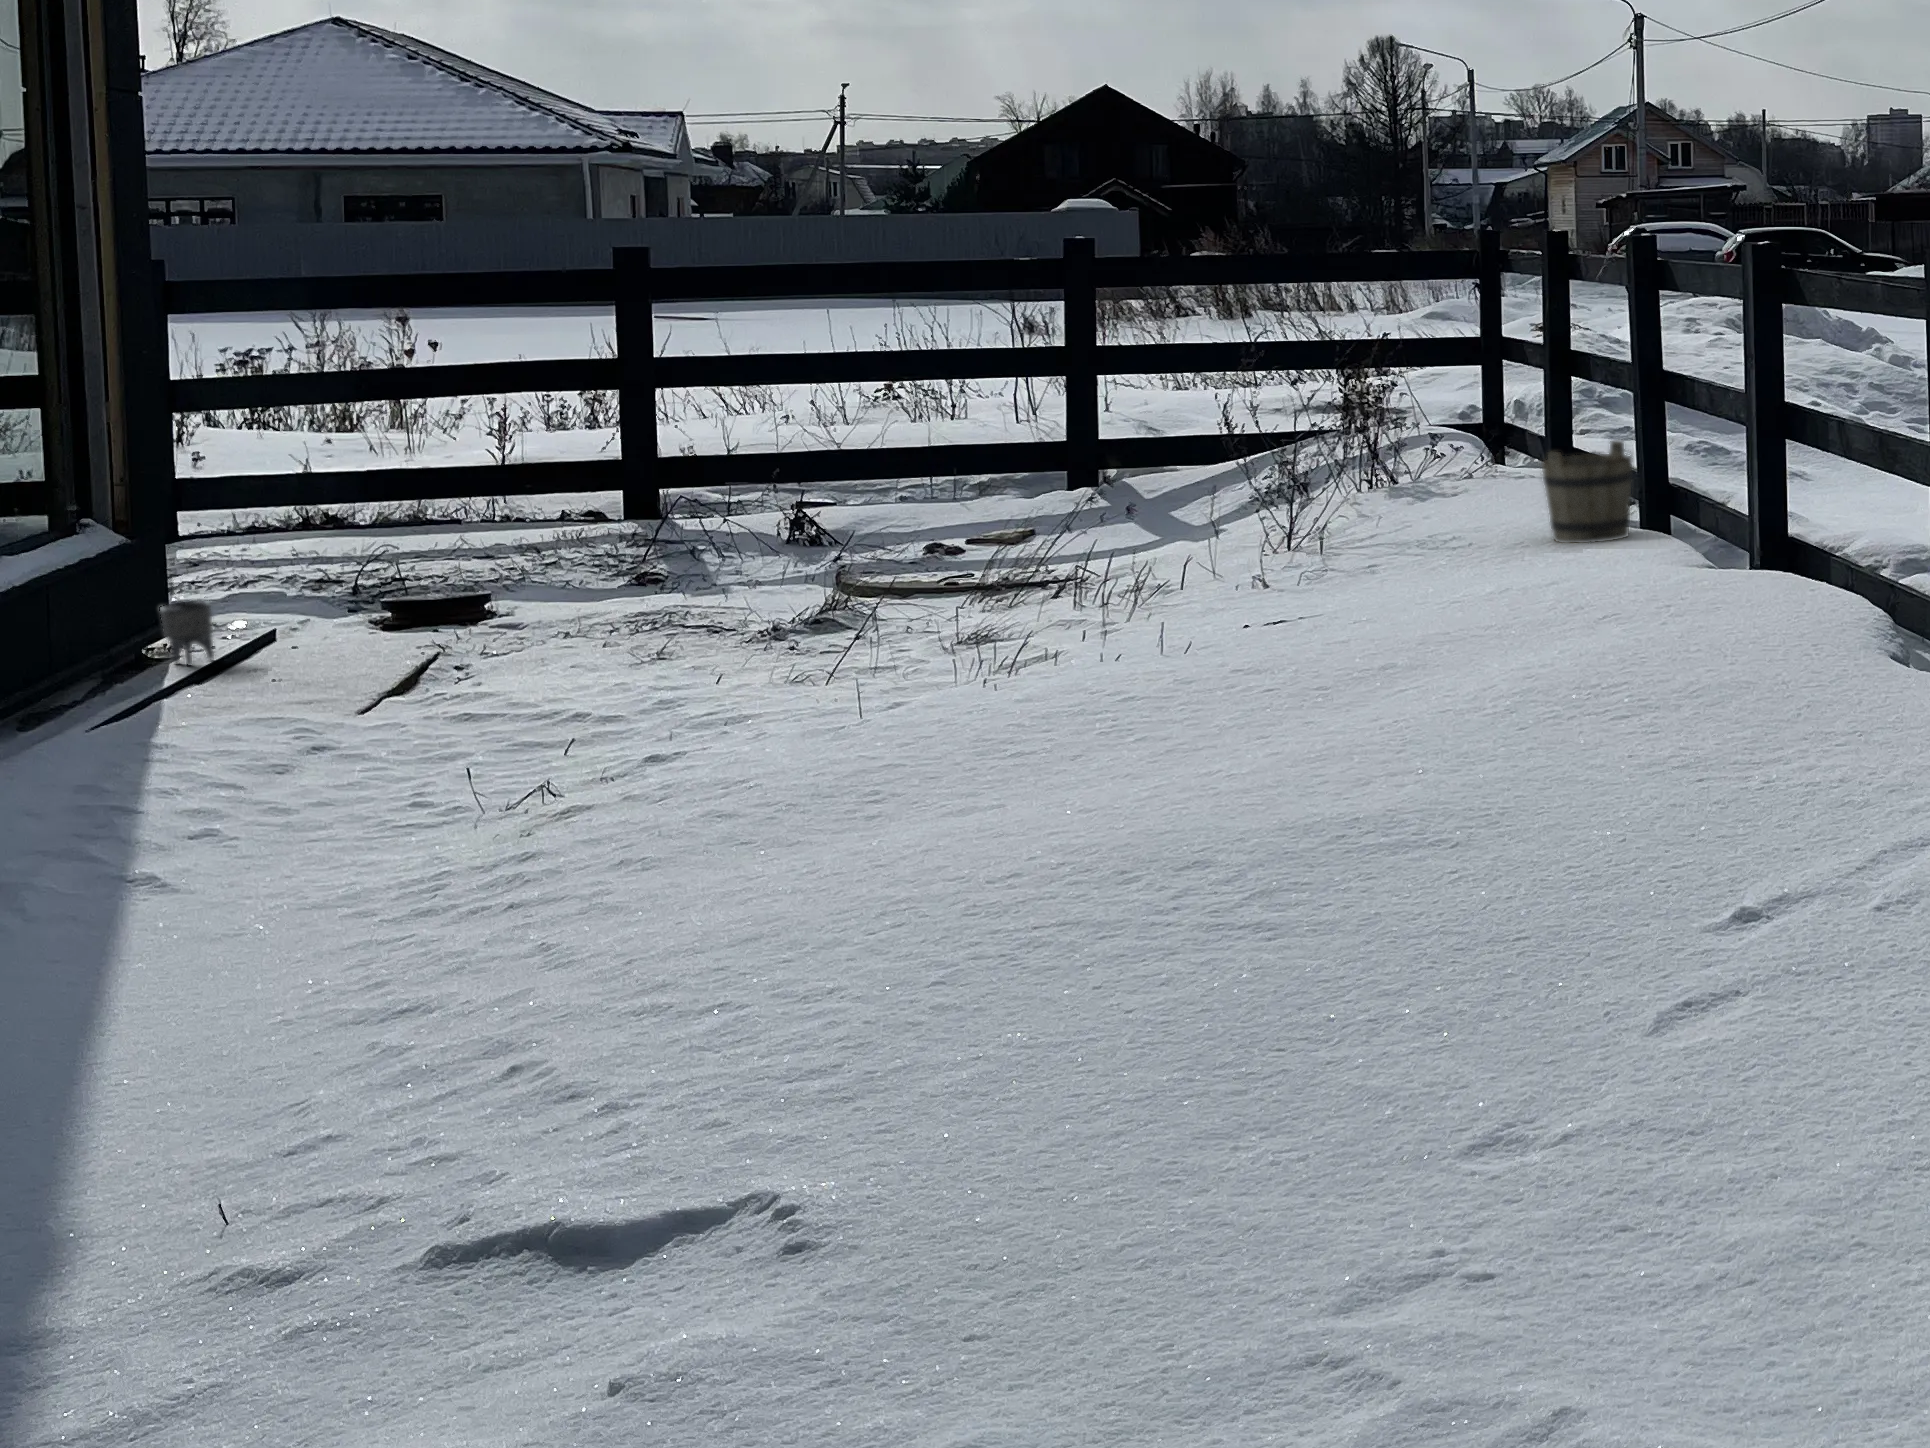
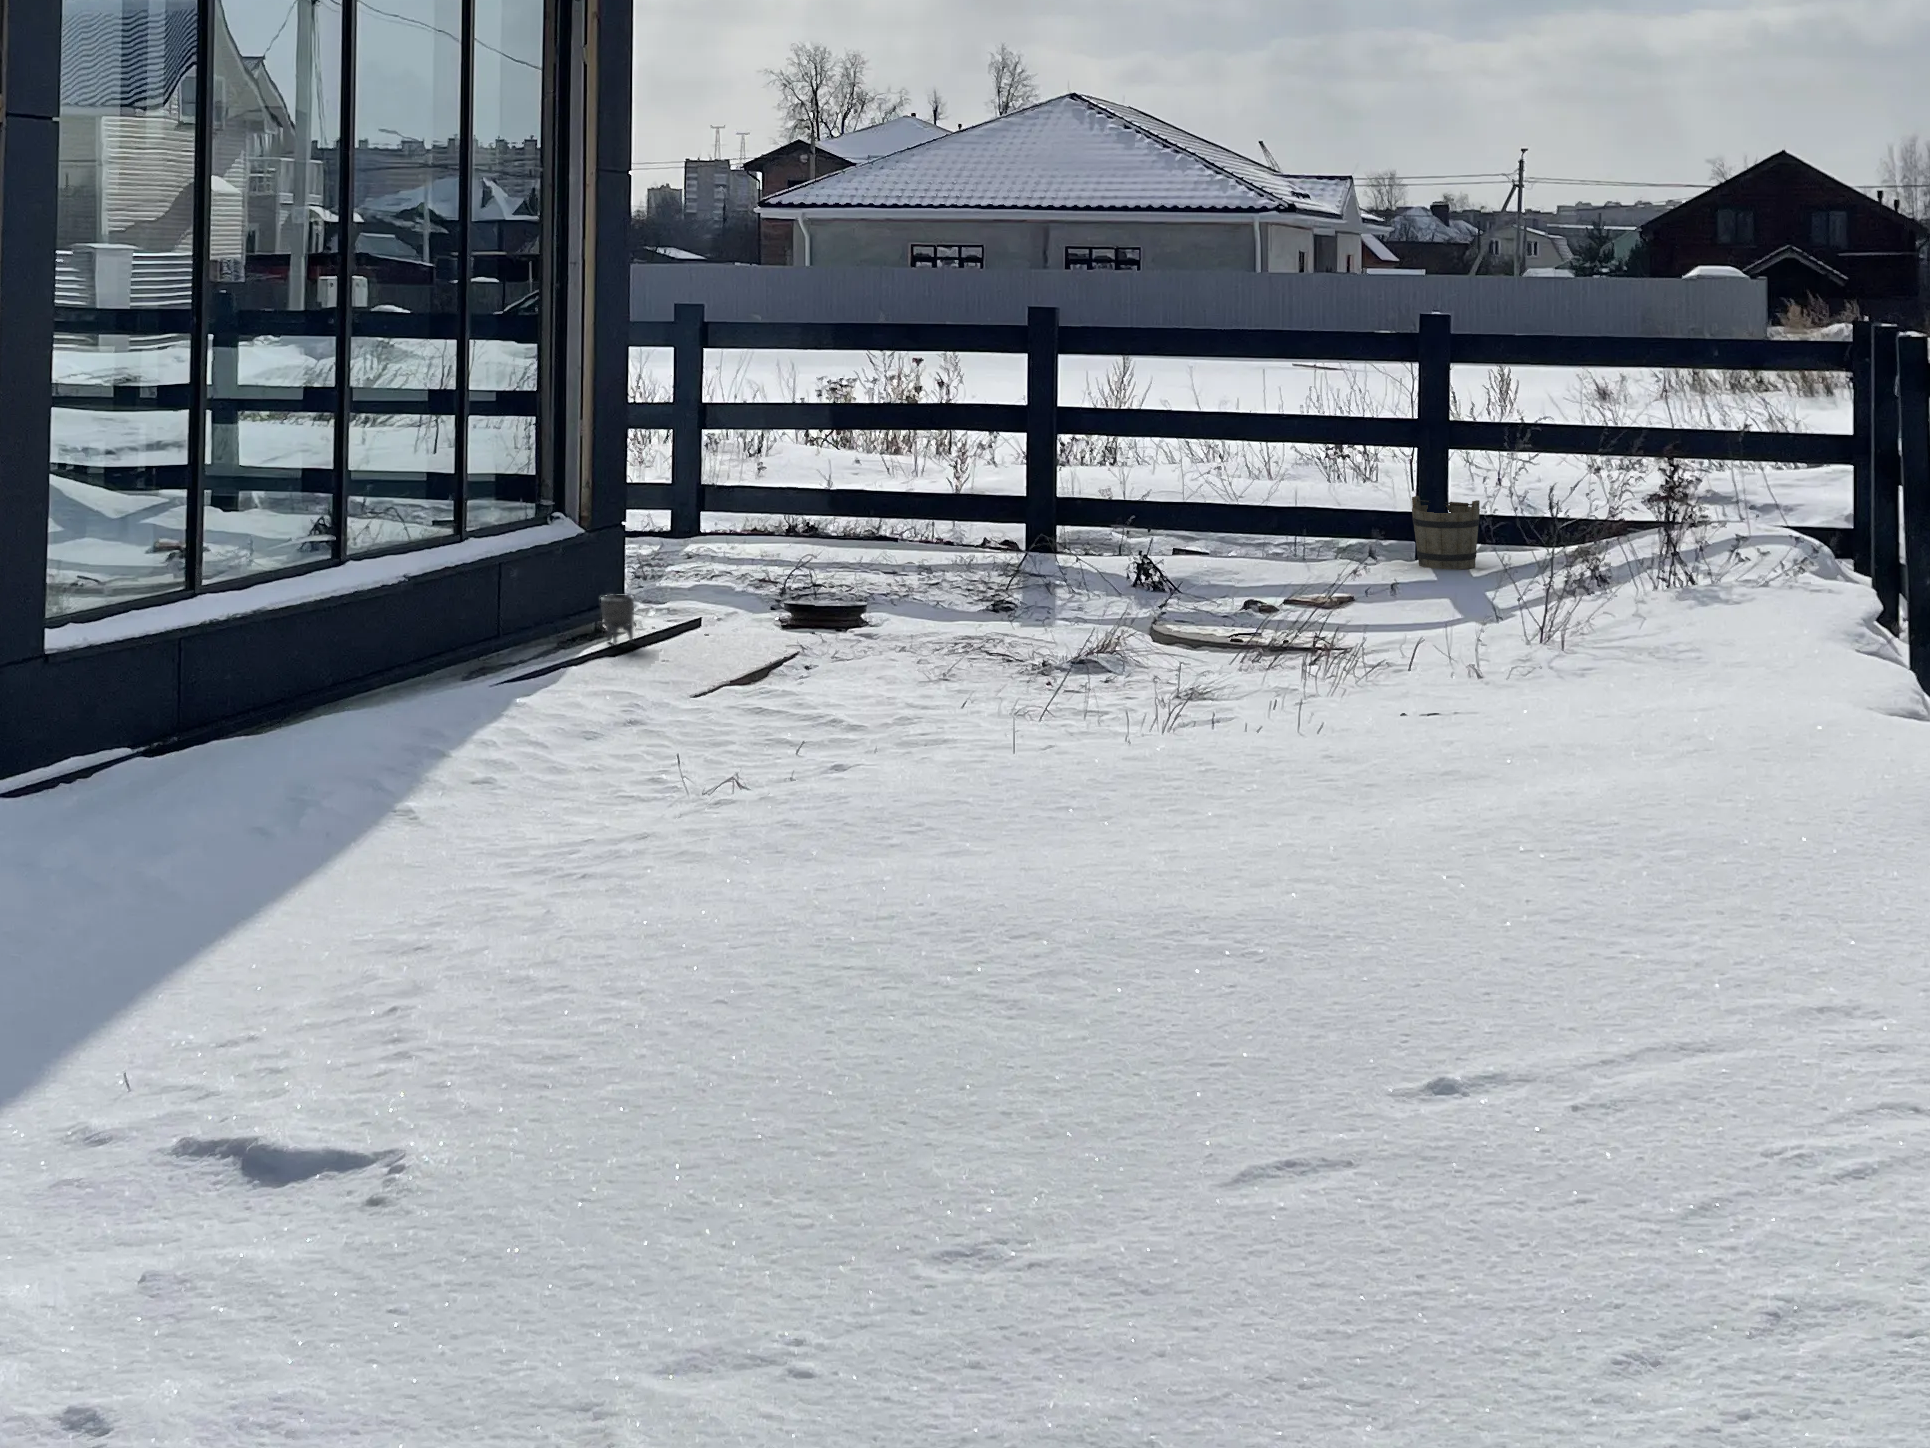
bucket: present [1541,440,1633,543] -> present [1412,496,1480,570]

